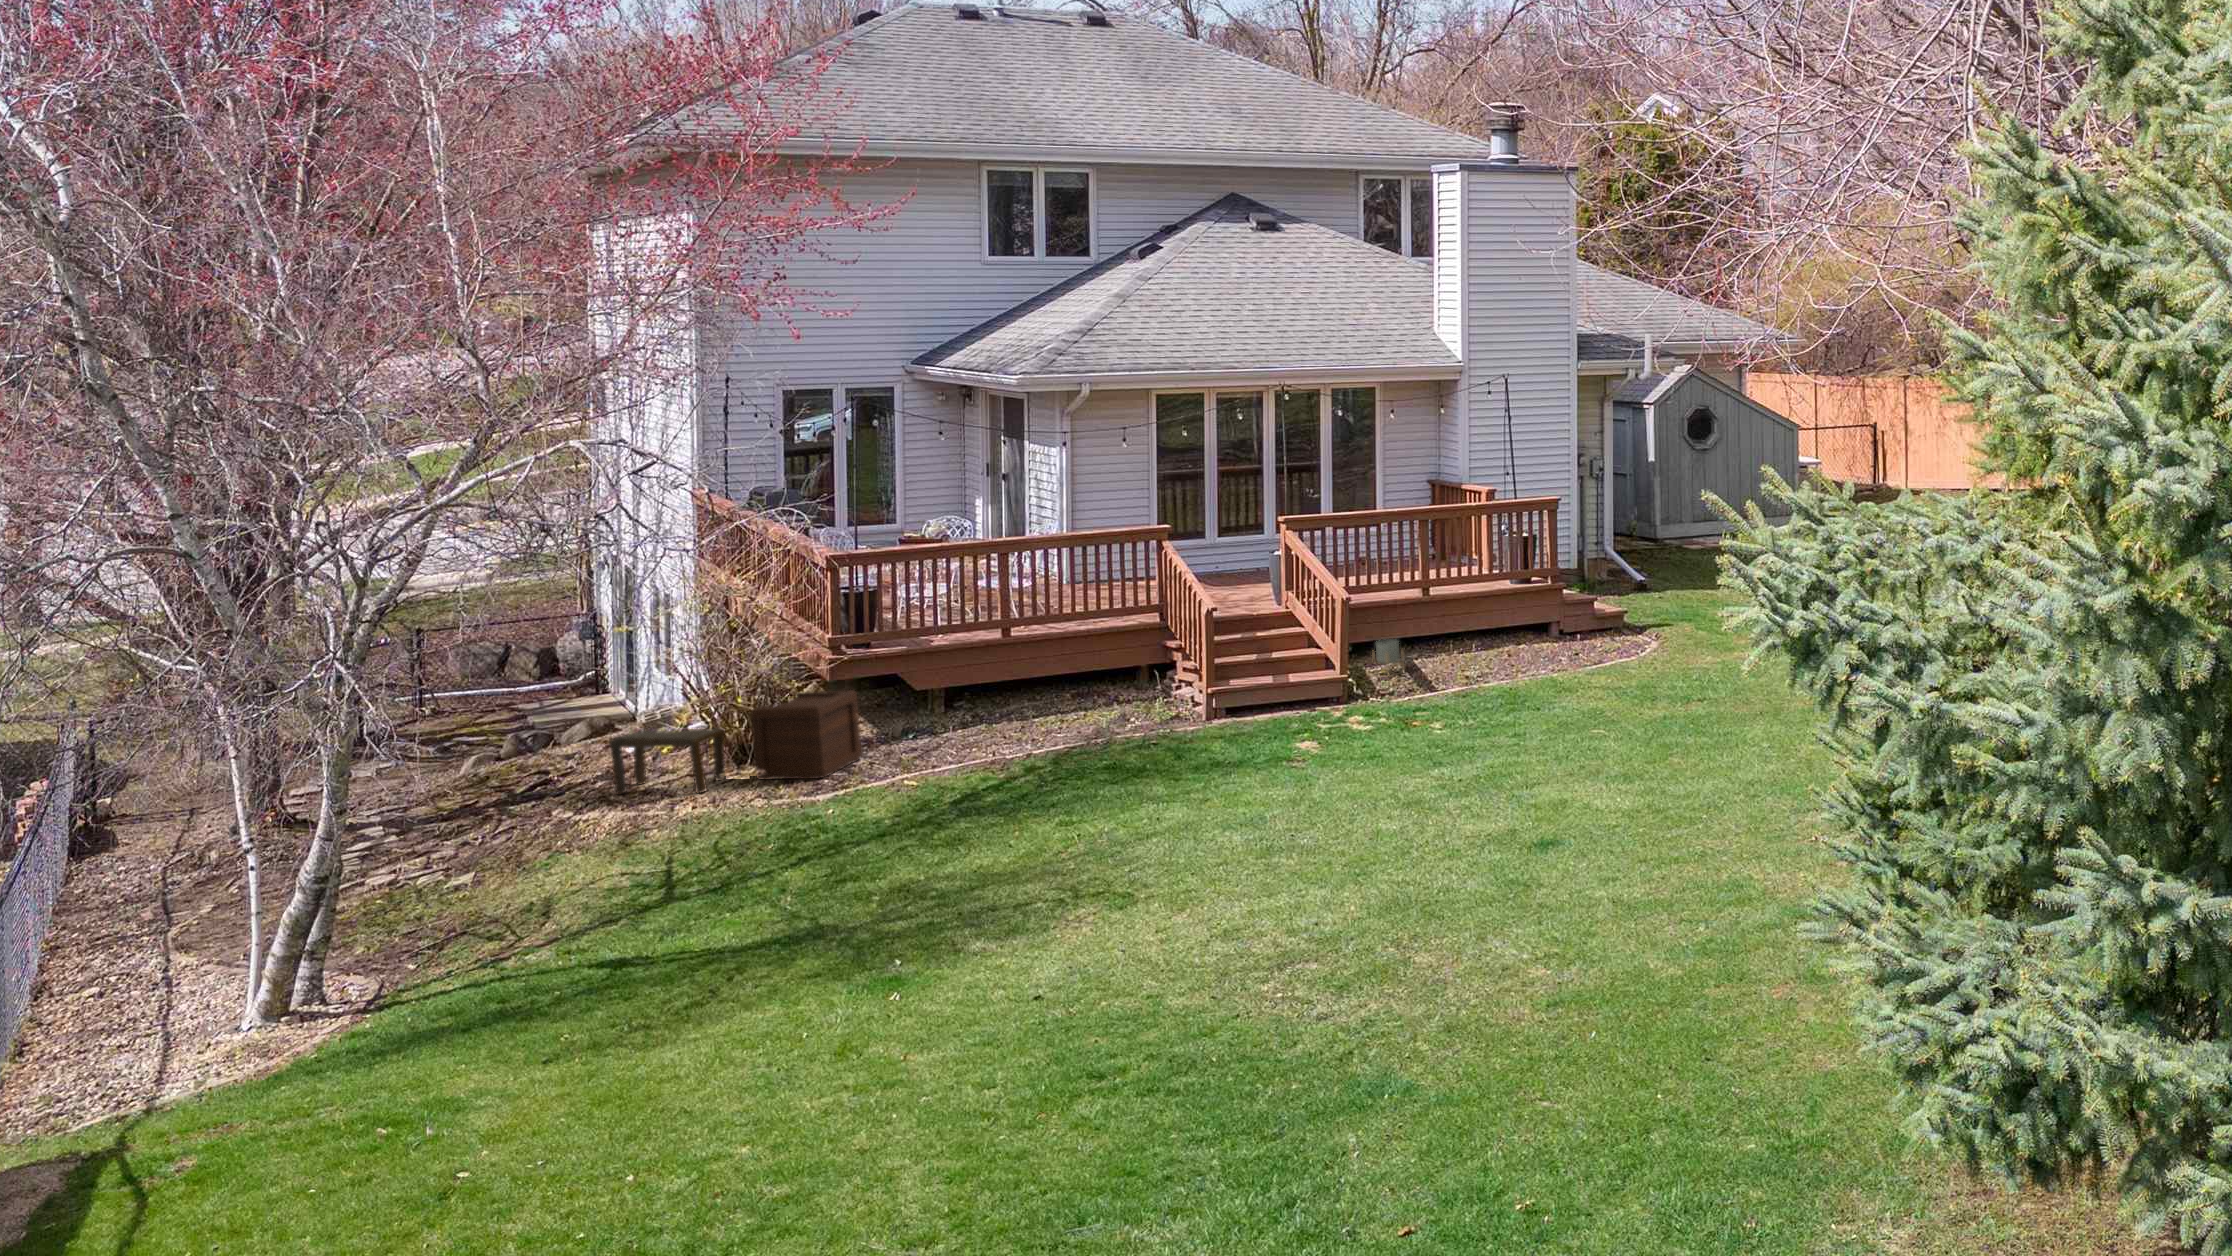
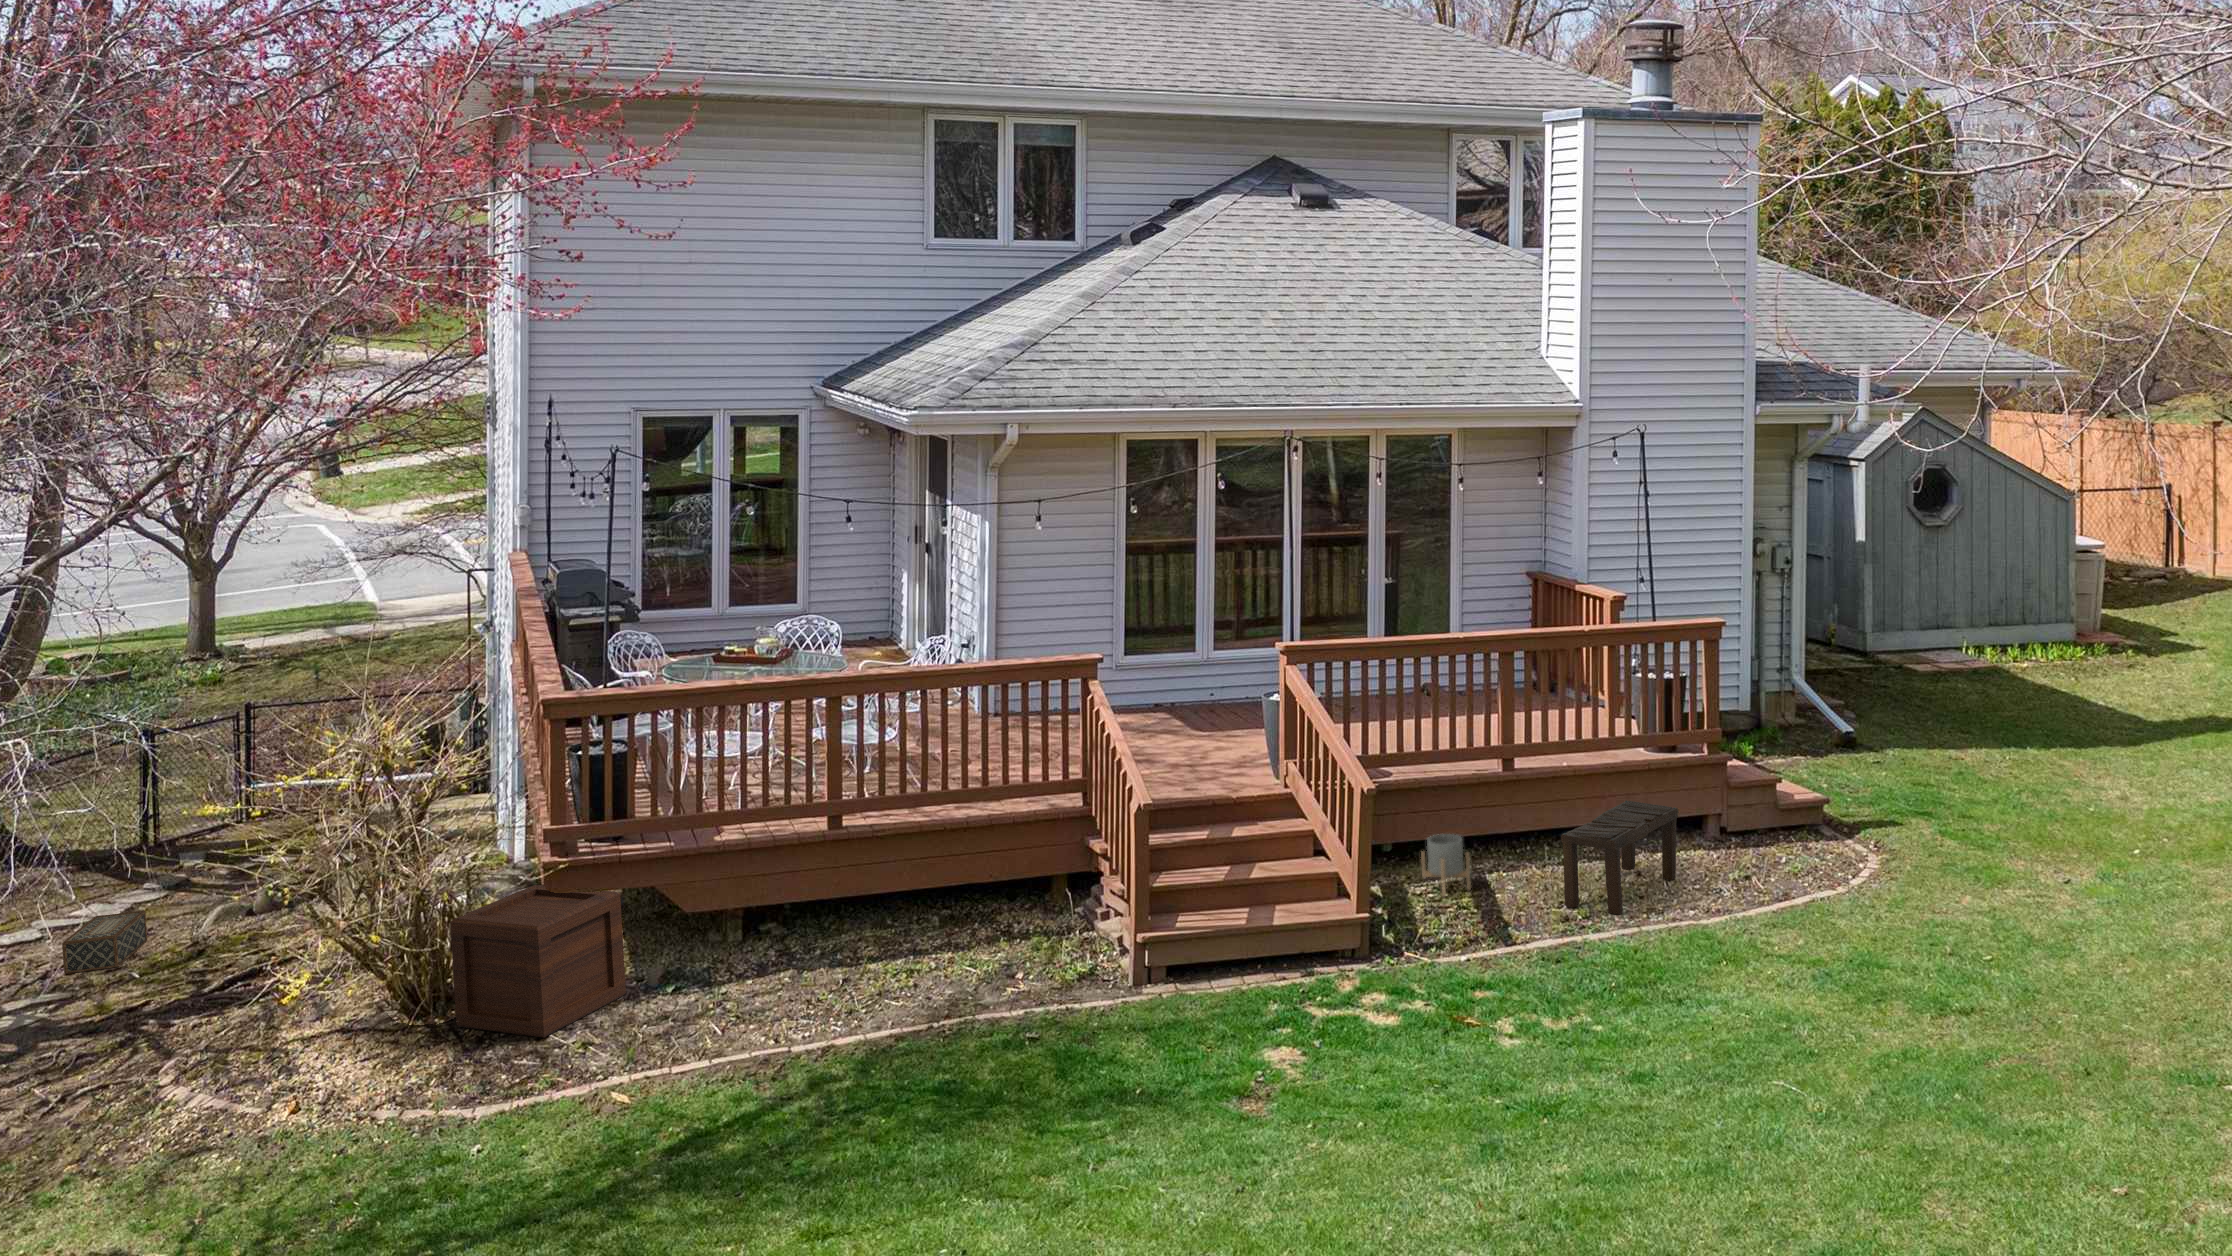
bench: present [609,729,726,795] -> present [1561,801,1679,915]
woven basket: none [420,746,465,786] -> present [62,910,147,974]

